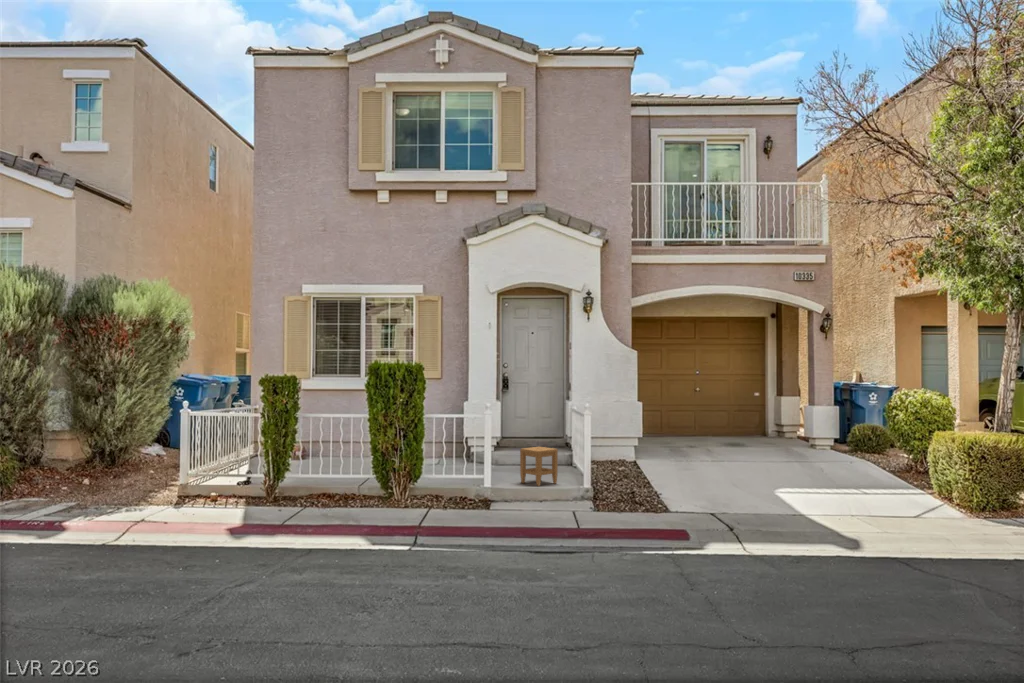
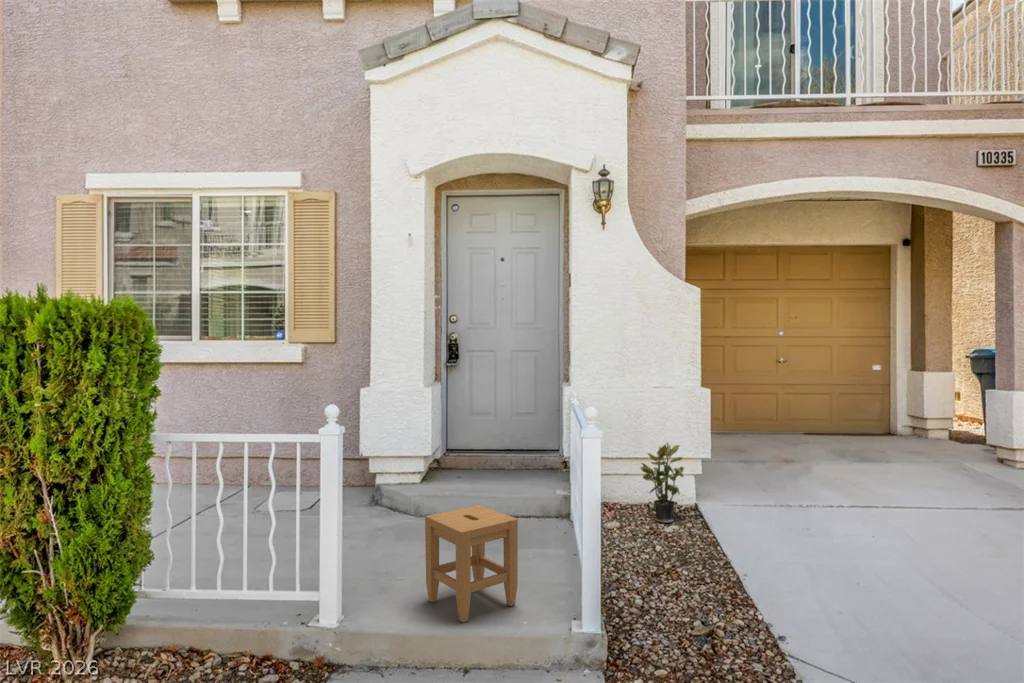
potted plant: none [607,428,628,468] -> present [641,443,684,523]

